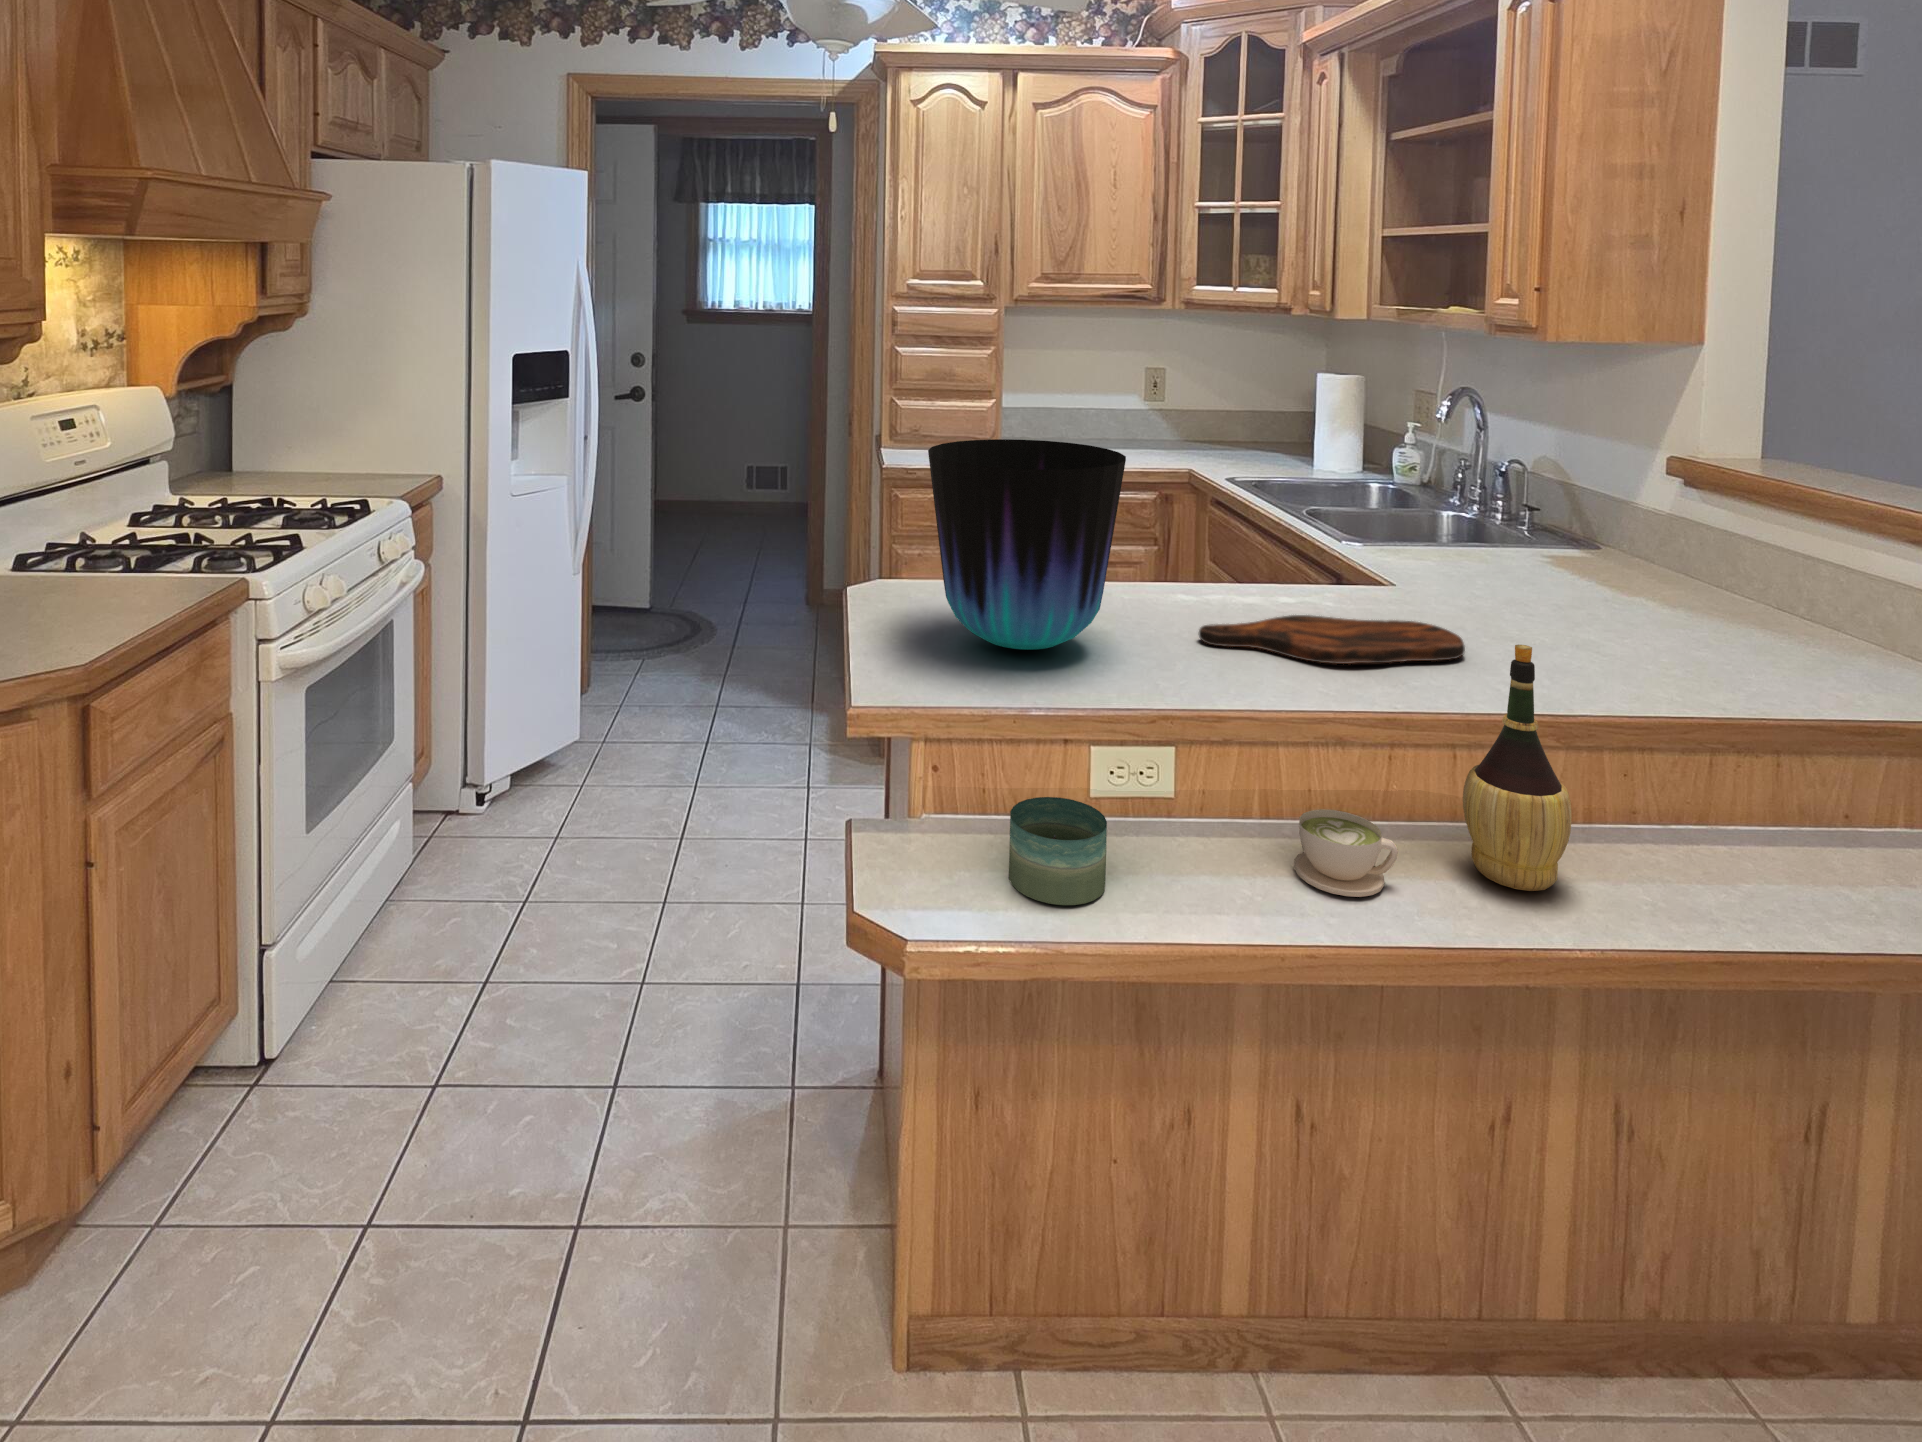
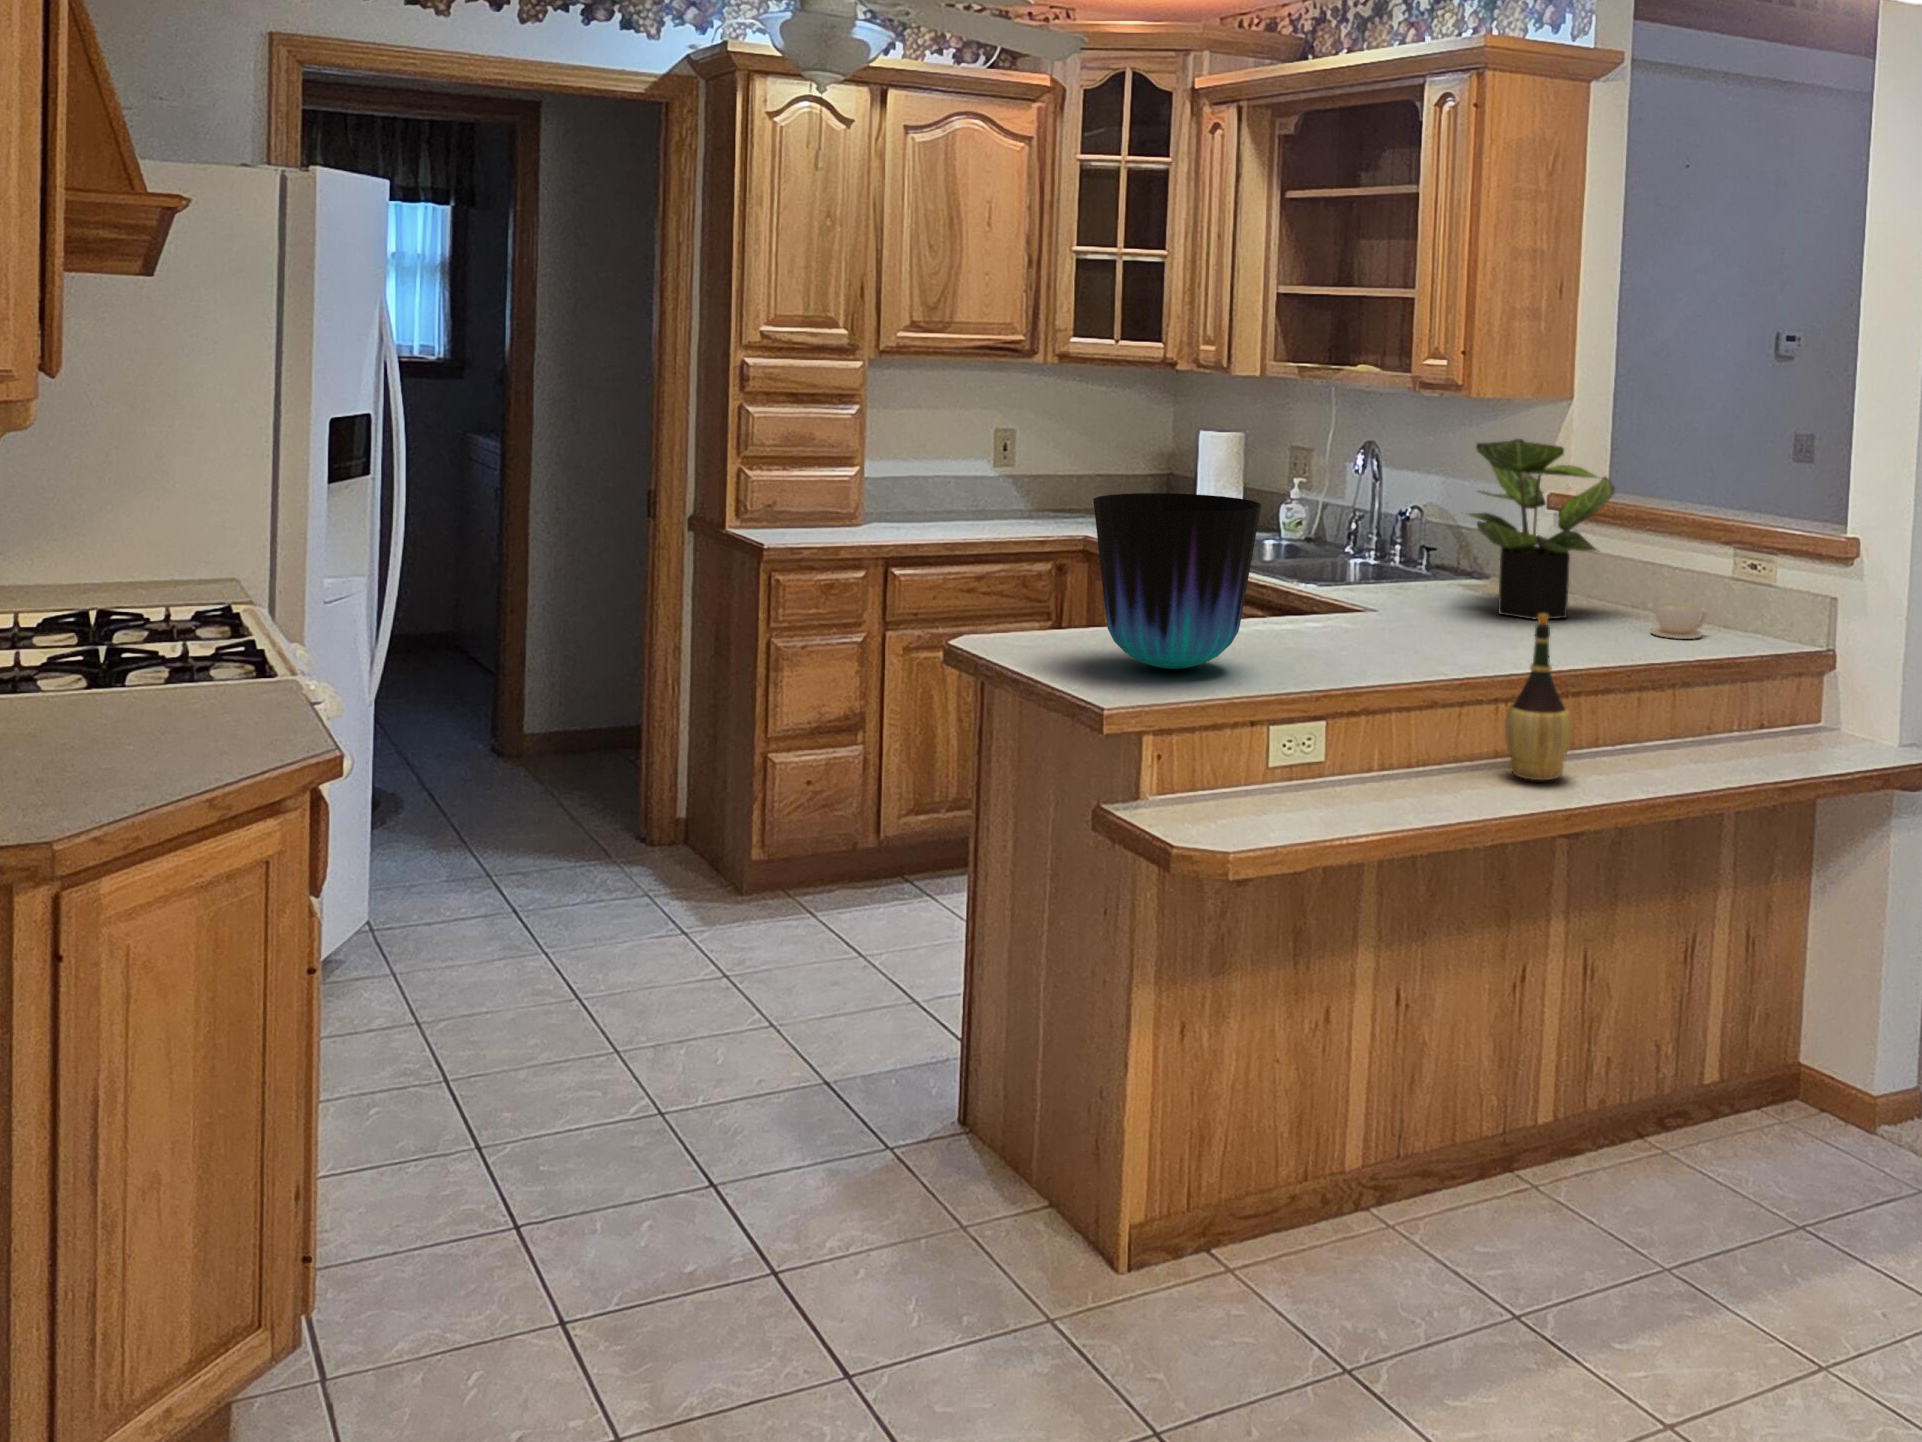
potted plant: none [1515,391,1746,626] -> present [1468,439,1615,619]
cutting board: present [1199,615,1465,664] -> none [1288,625,1469,656]
candle: present [1009,797,1107,905] -> none [1238,763,1313,829]
coffee cup: present [1294,809,1398,897] -> present [1651,601,1707,639]

